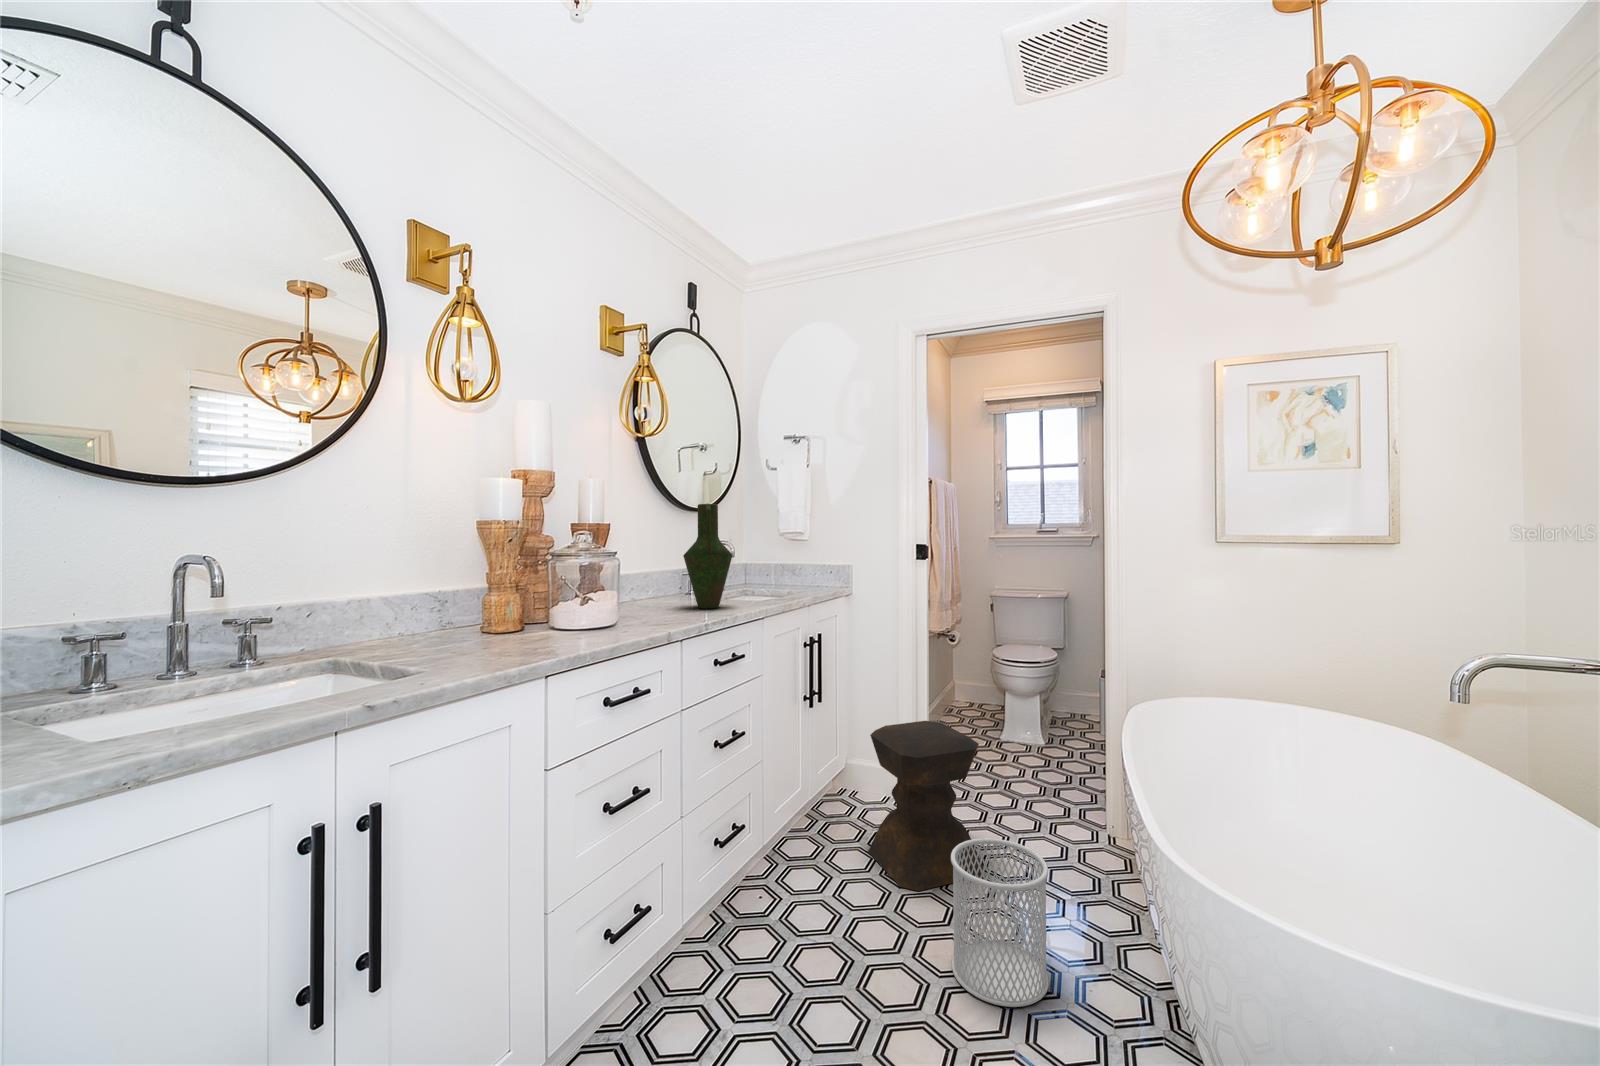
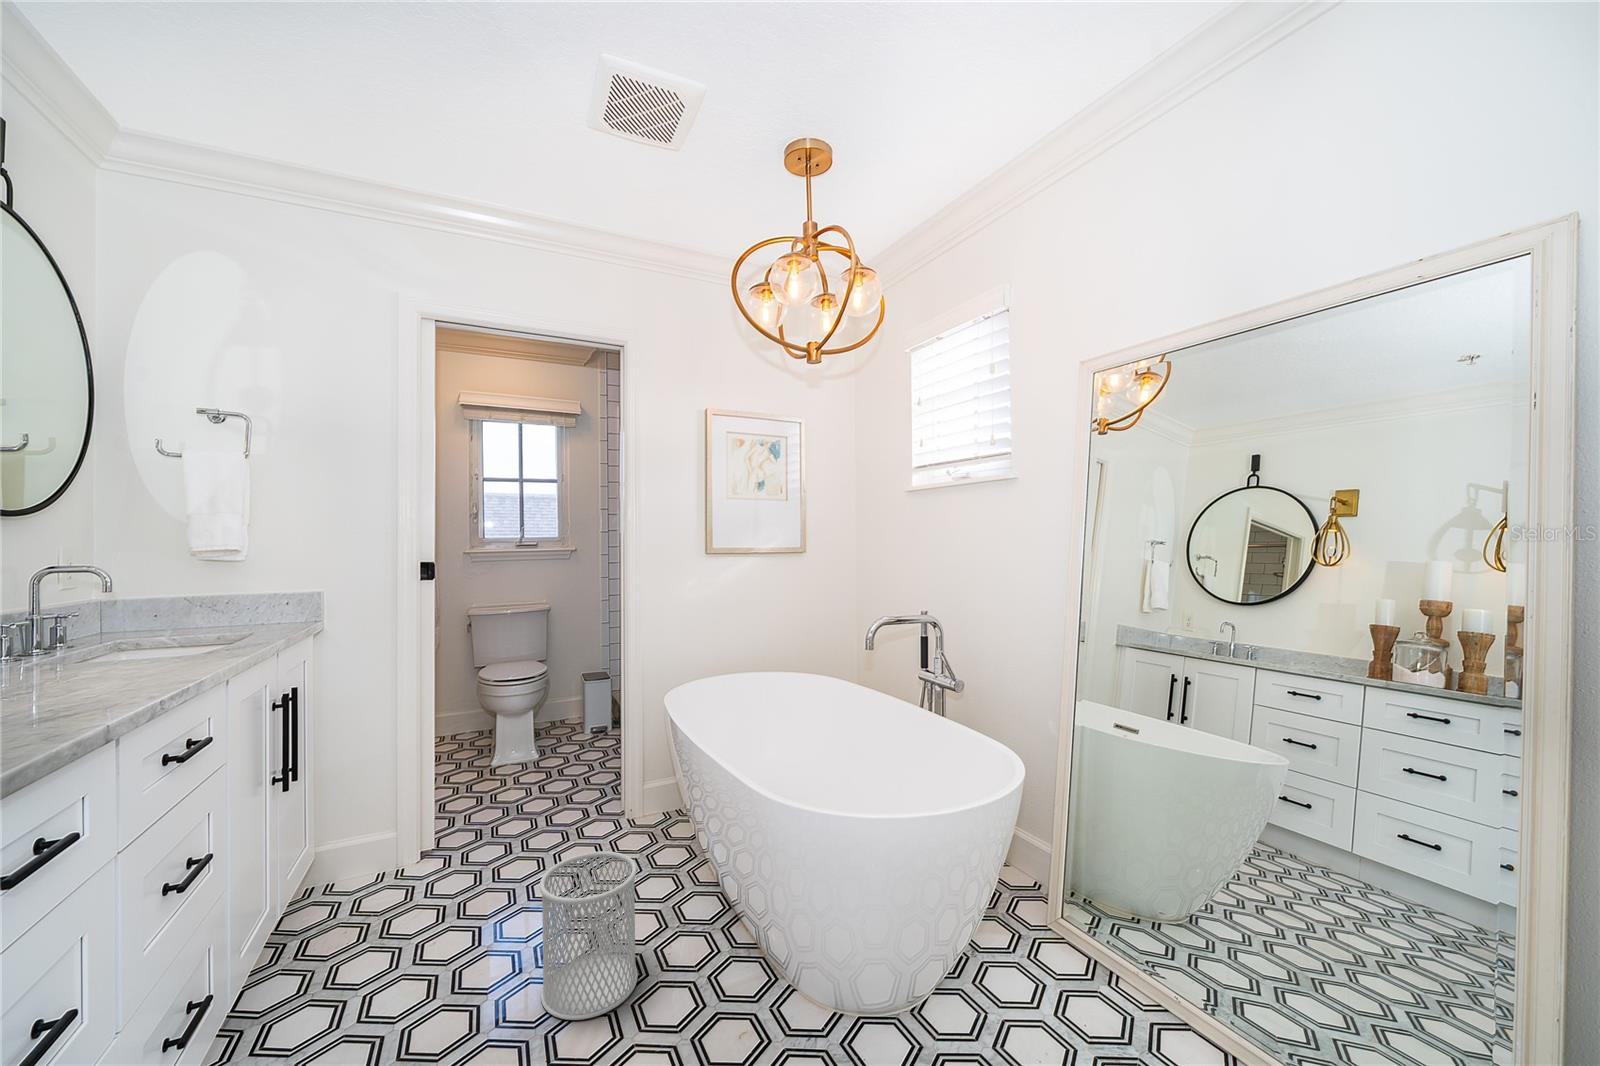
vase: present [683,504,732,608] -> none [53,510,168,678]
stool: present [868,721,983,891] -> none [386,760,532,961]

